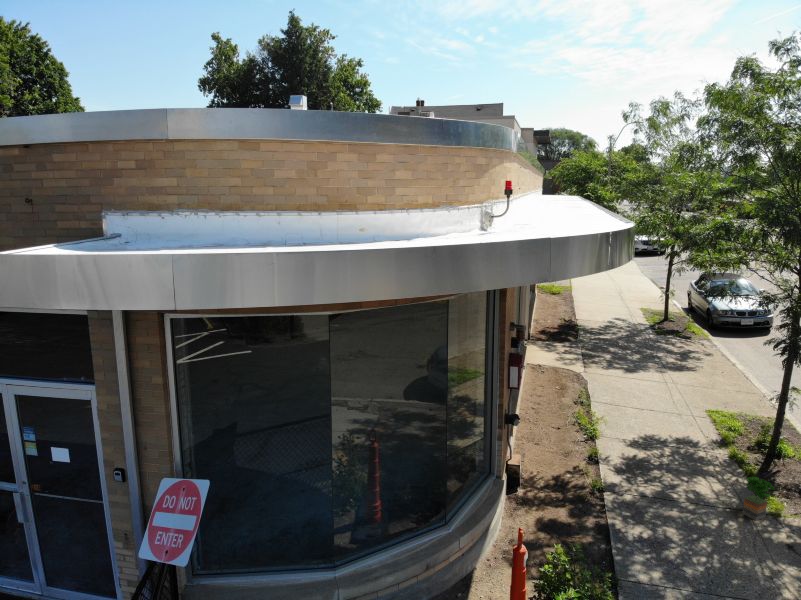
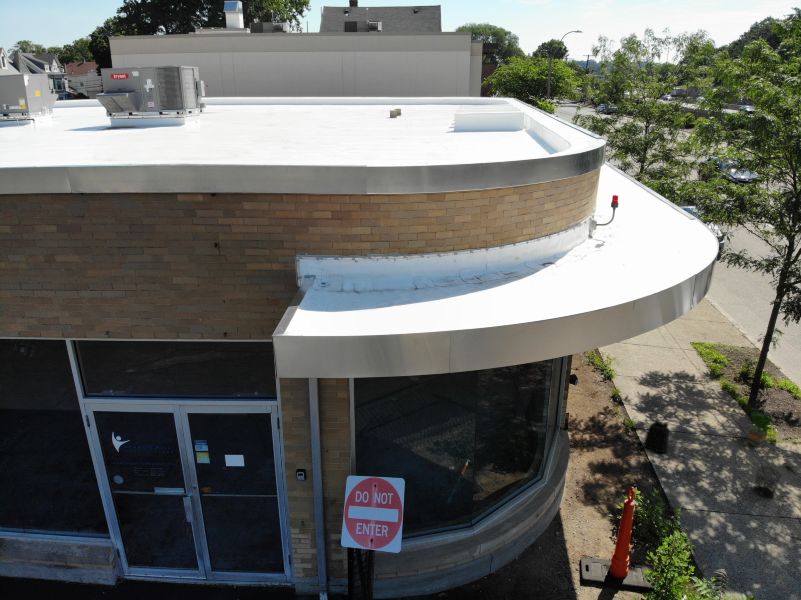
backpack: none [610,476,637,518] -> present [644,420,669,453]
waste bin: none [733,535,766,576] -> present [754,466,781,498]

